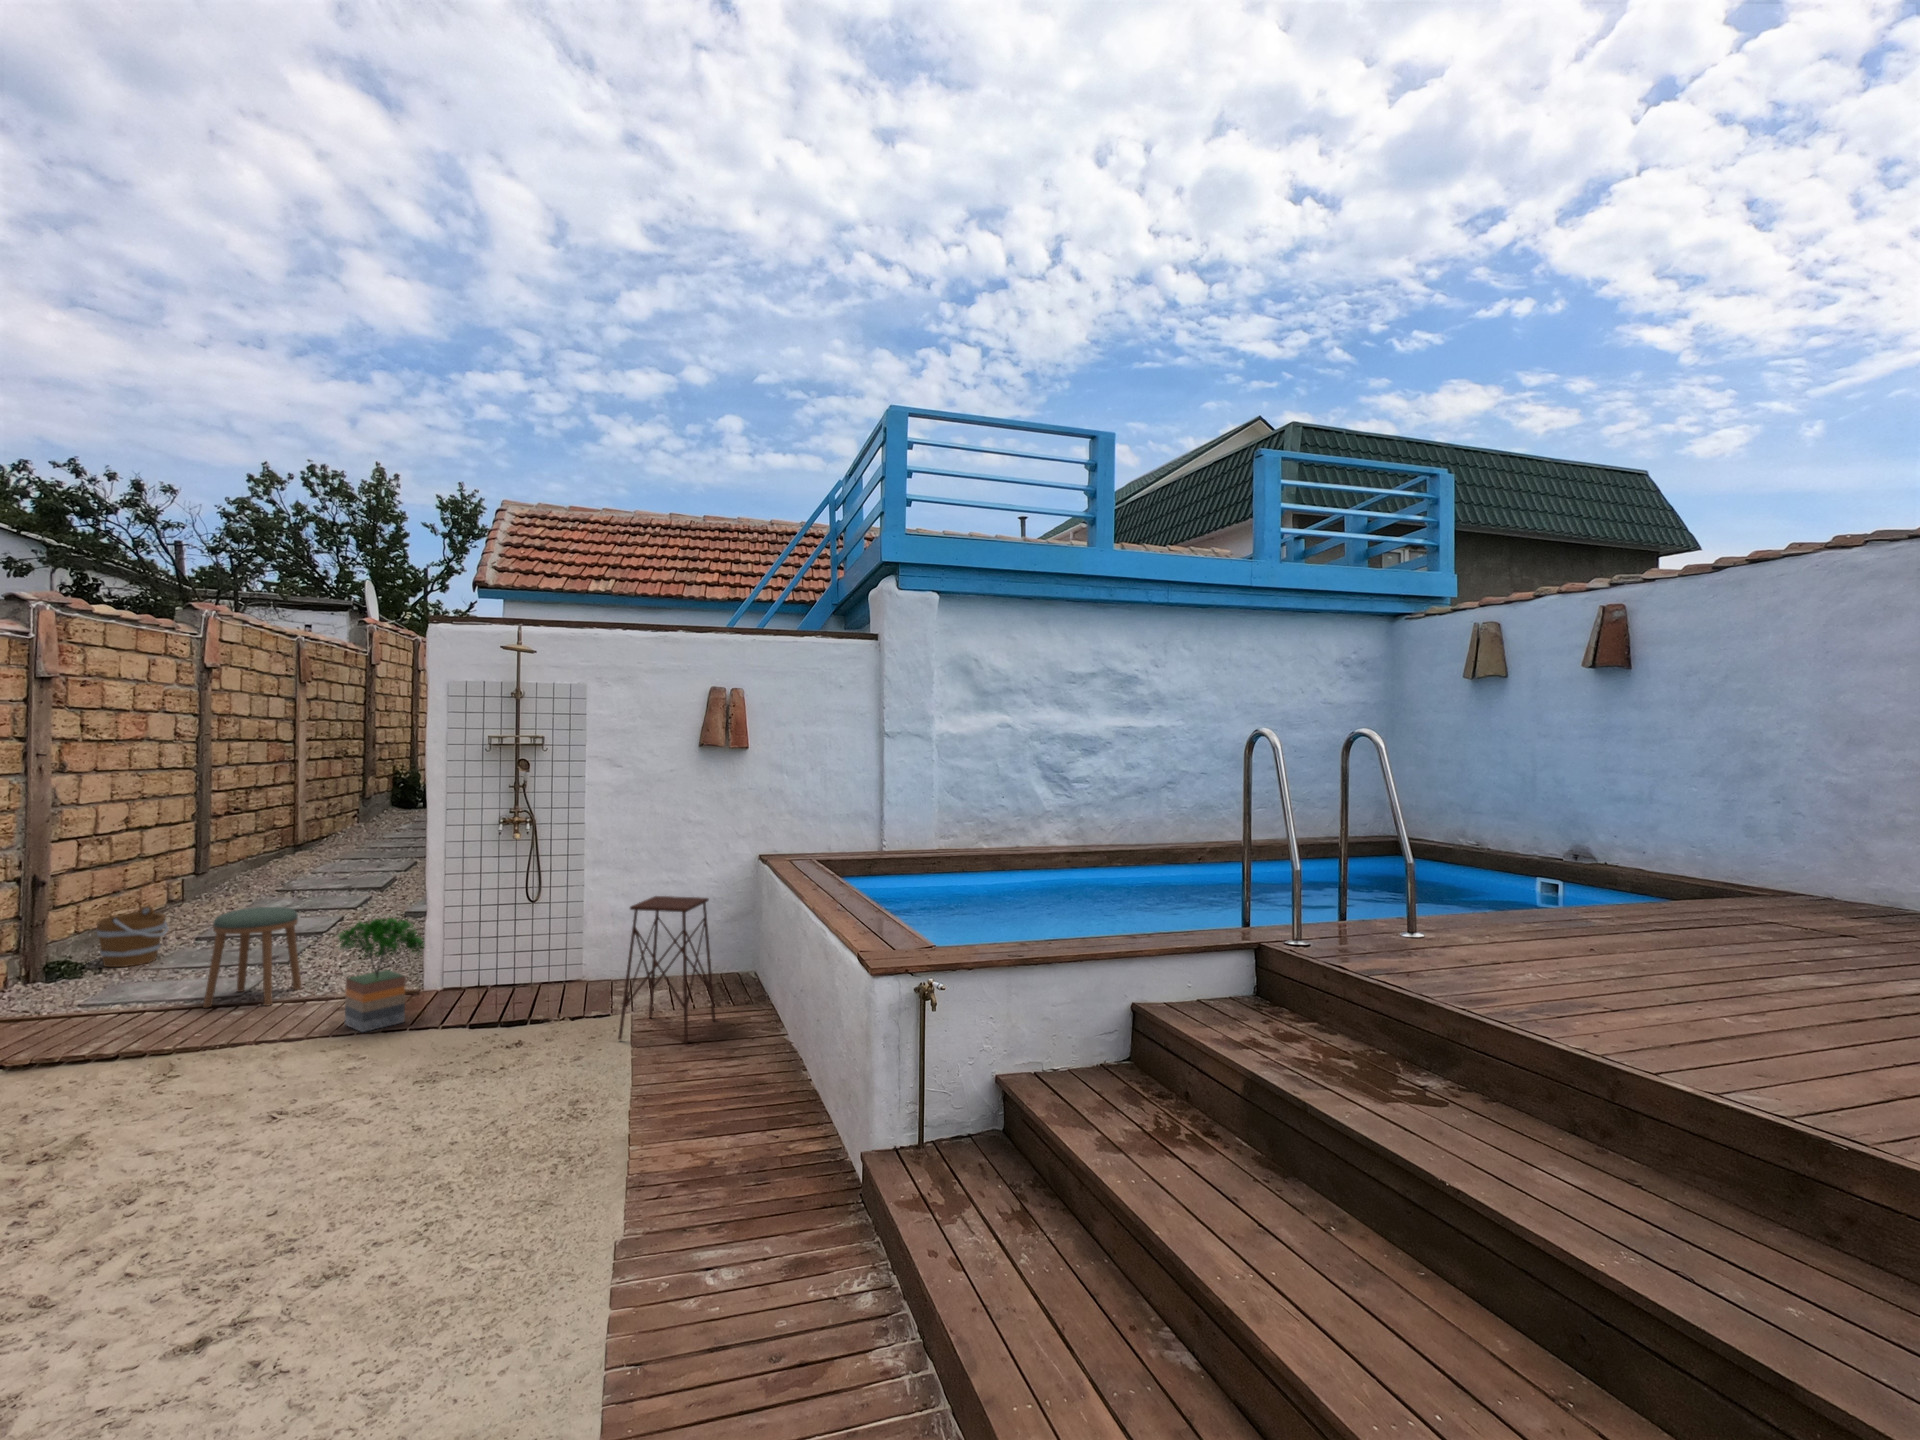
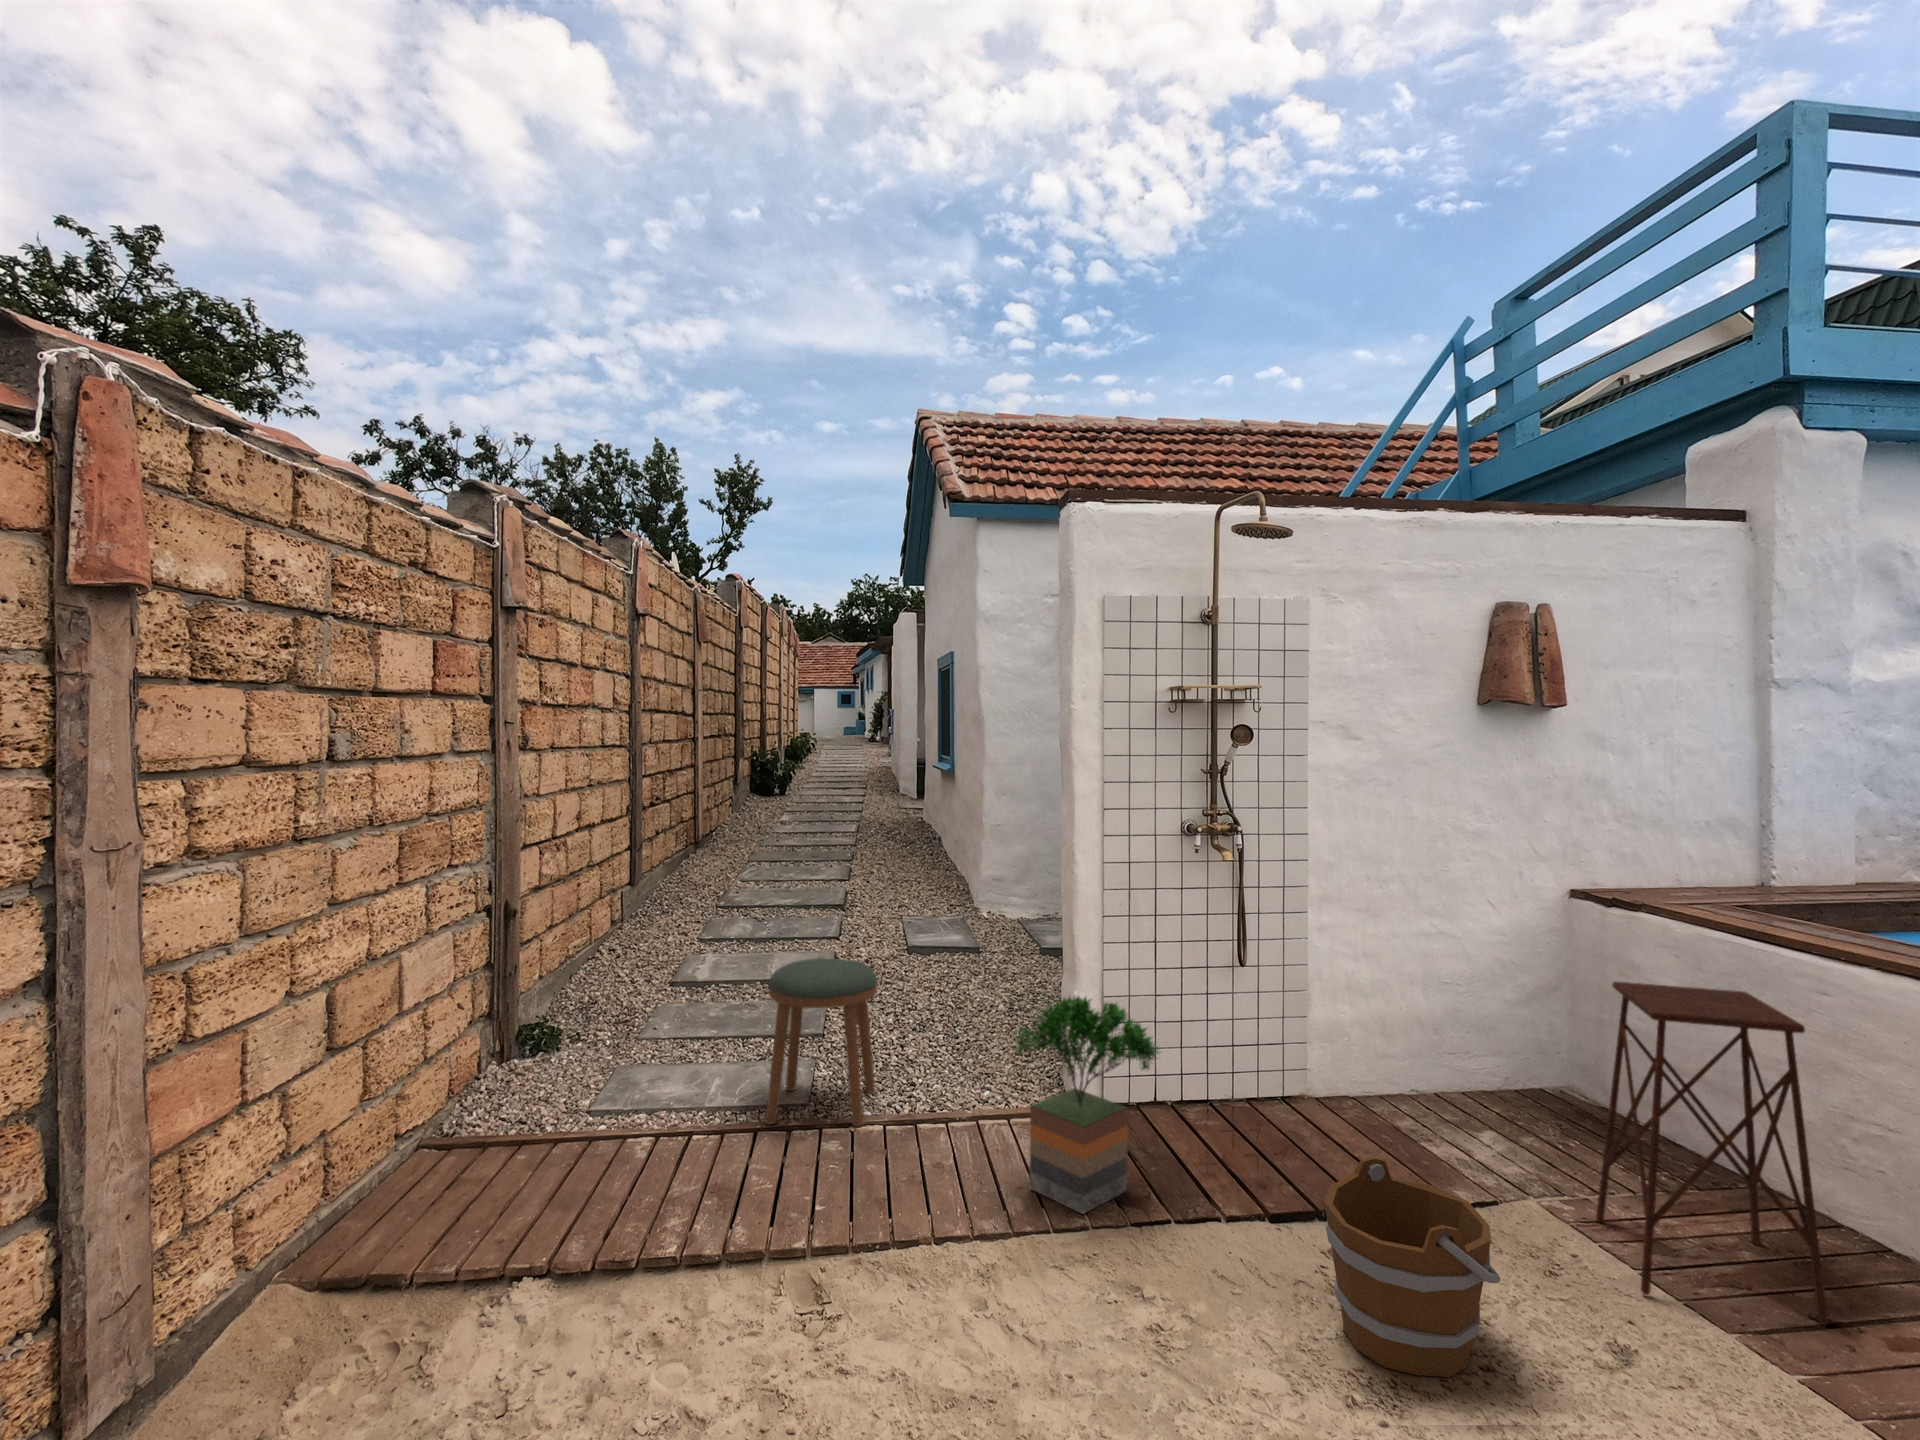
bucket: present [96,906,169,967] -> present [1325,1157,1500,1377]

